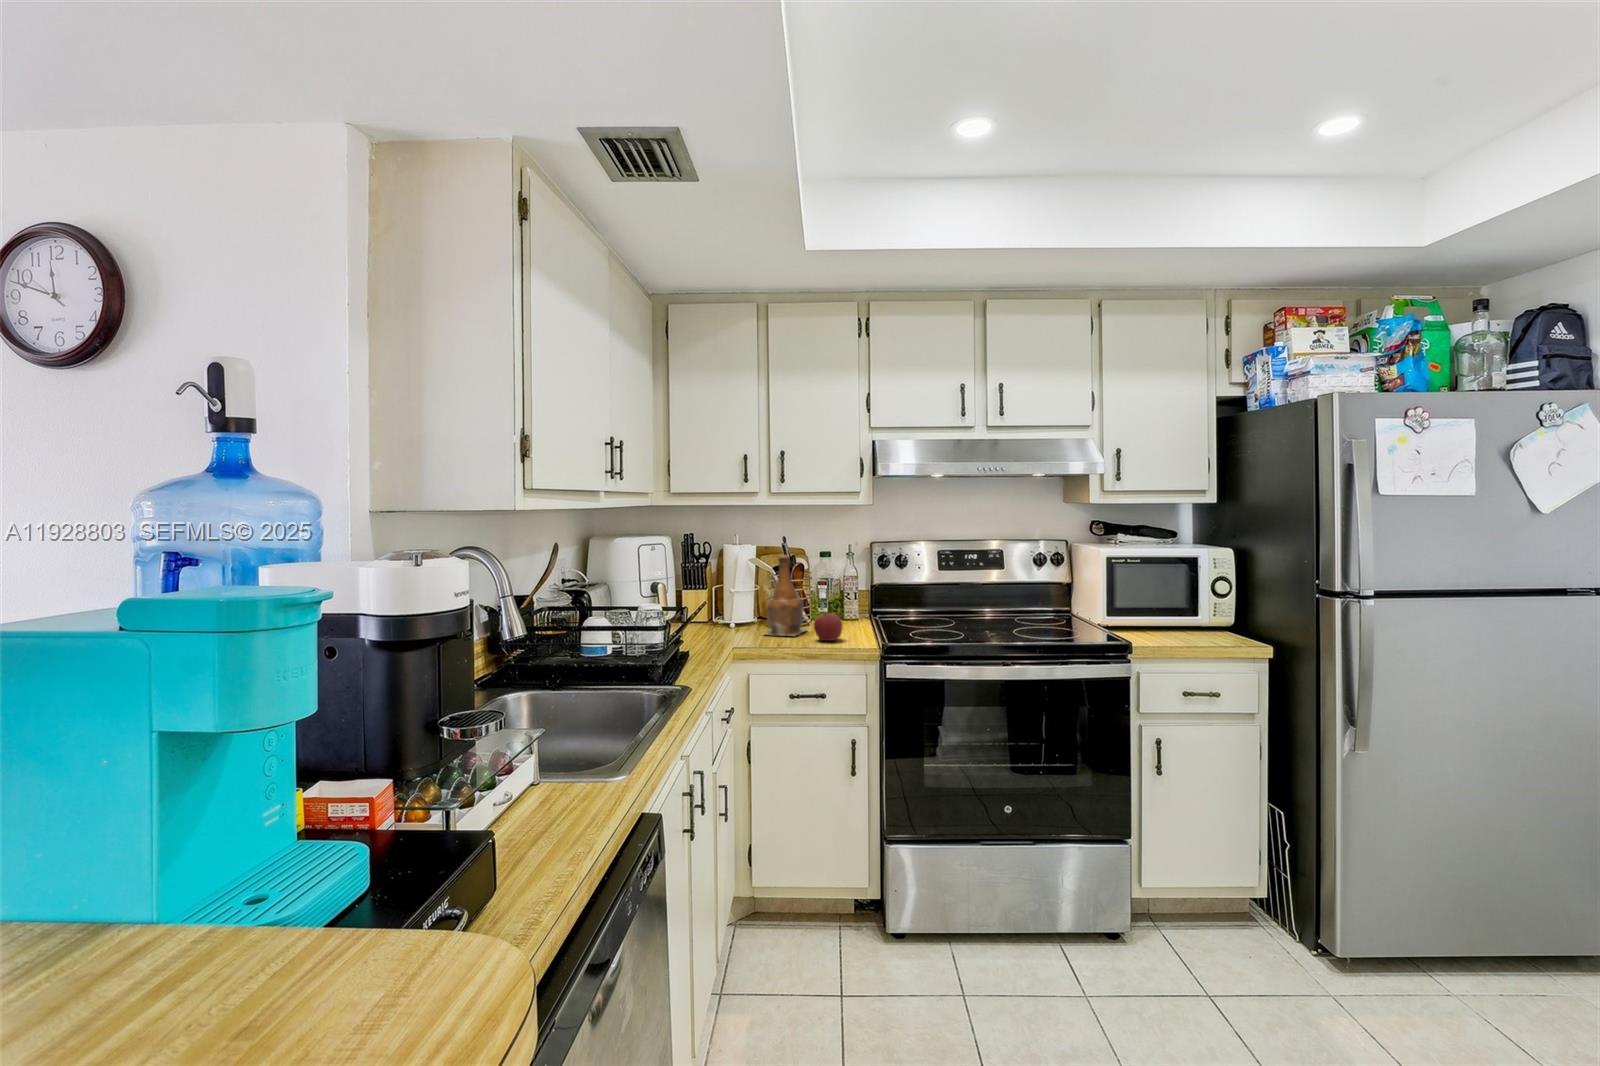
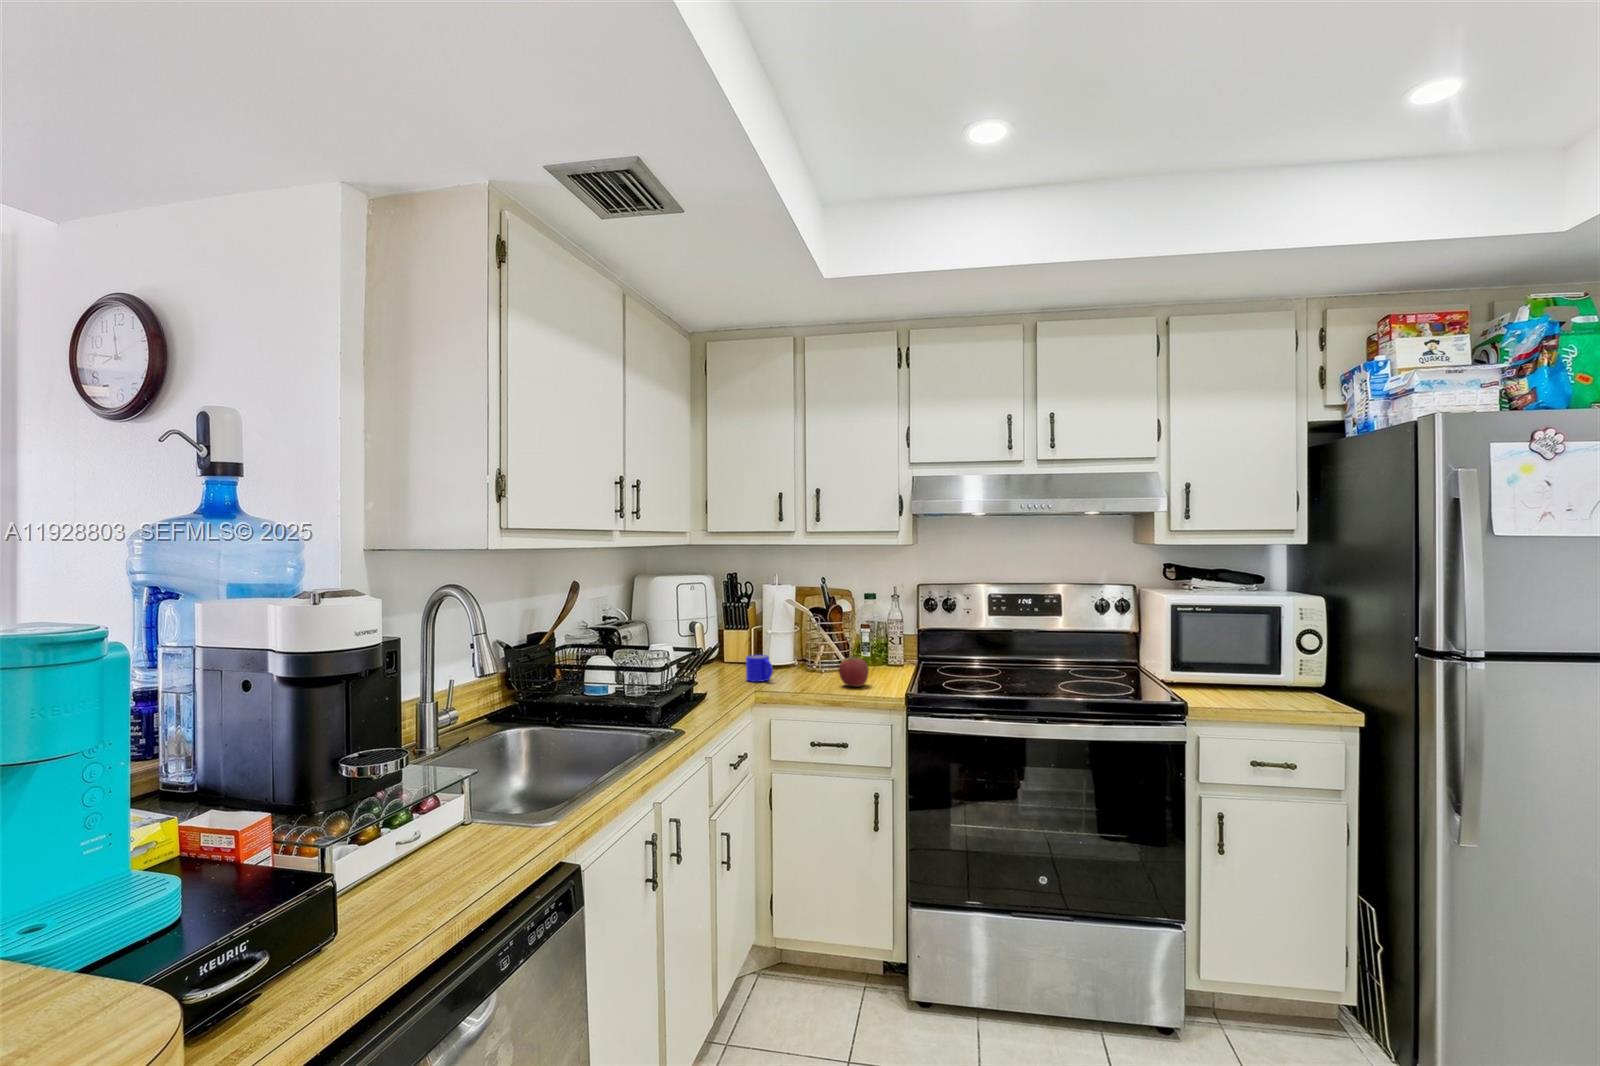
bottle: present [766,555,807,636] -> none [791,595,842,680]
mug: none [719,614,748,640] -> present [746,655,773,682]

